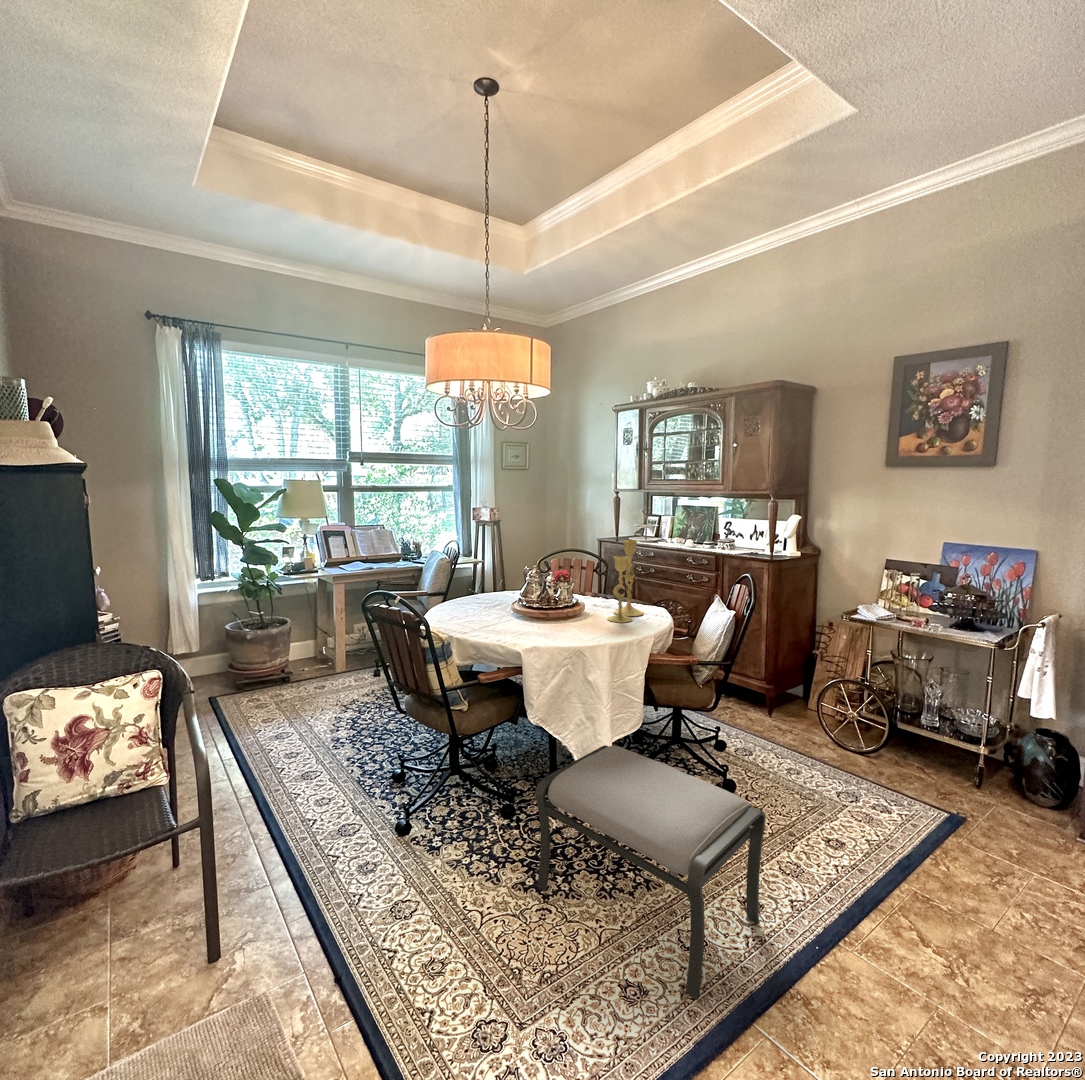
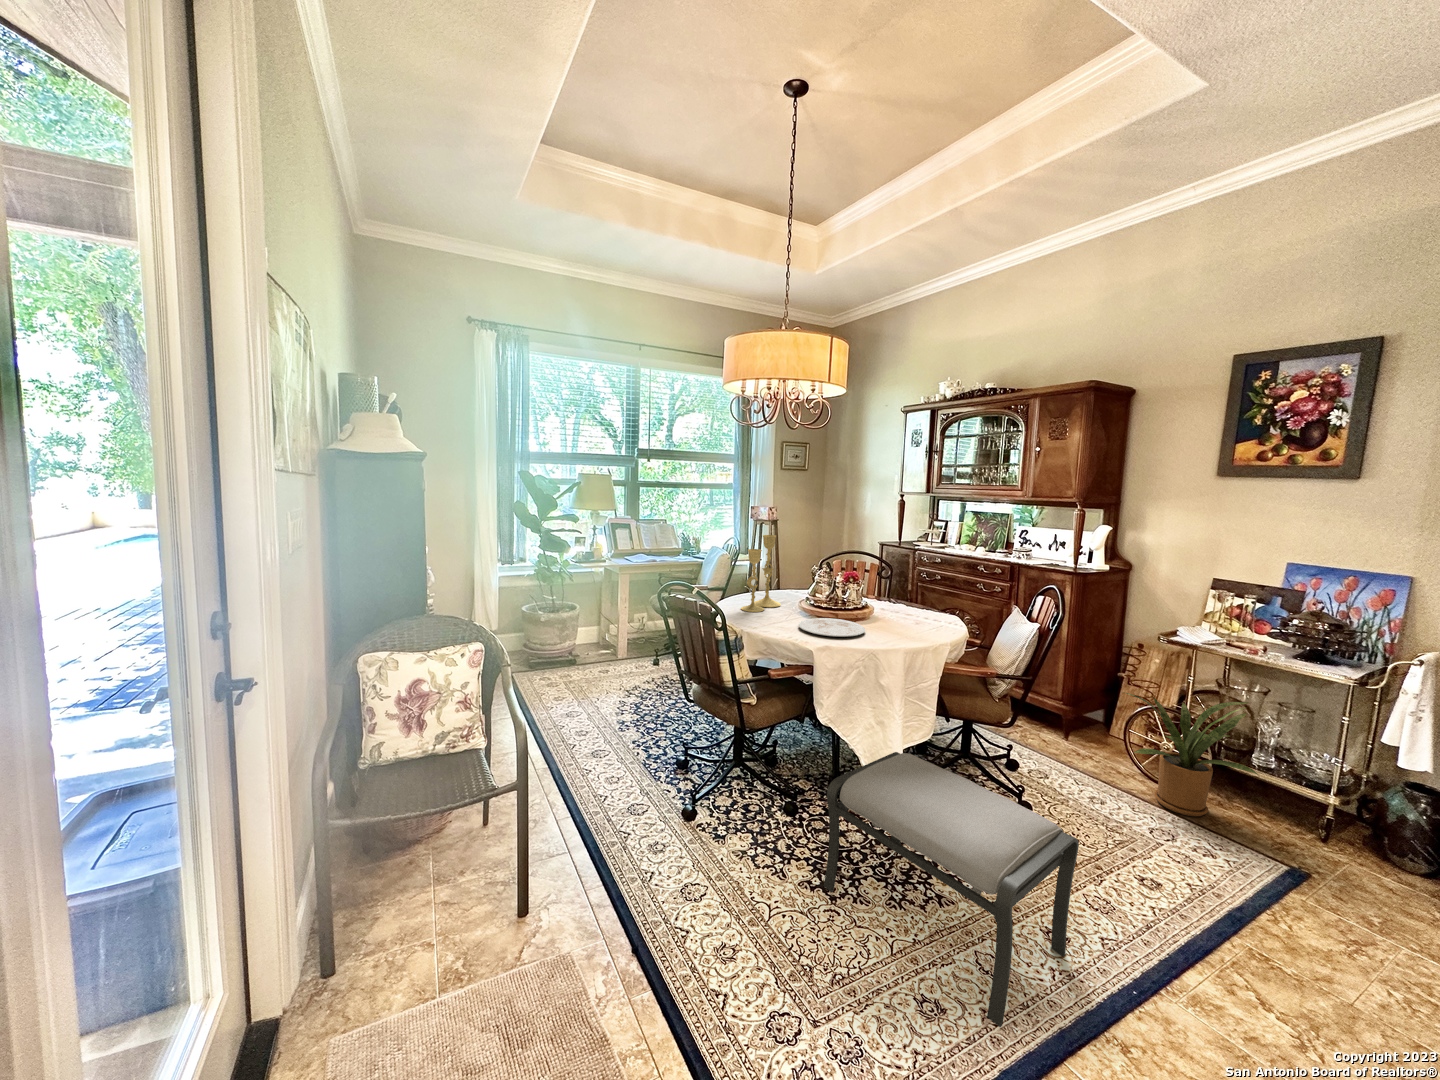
candlestick: present [607,540,643,623] -> present [741,535,781,612]
plate: none [509,618,575,636] -> present [799,618,865,637]
house plant: none [810,668,927,777] -> present [1126,693,1258,816]

